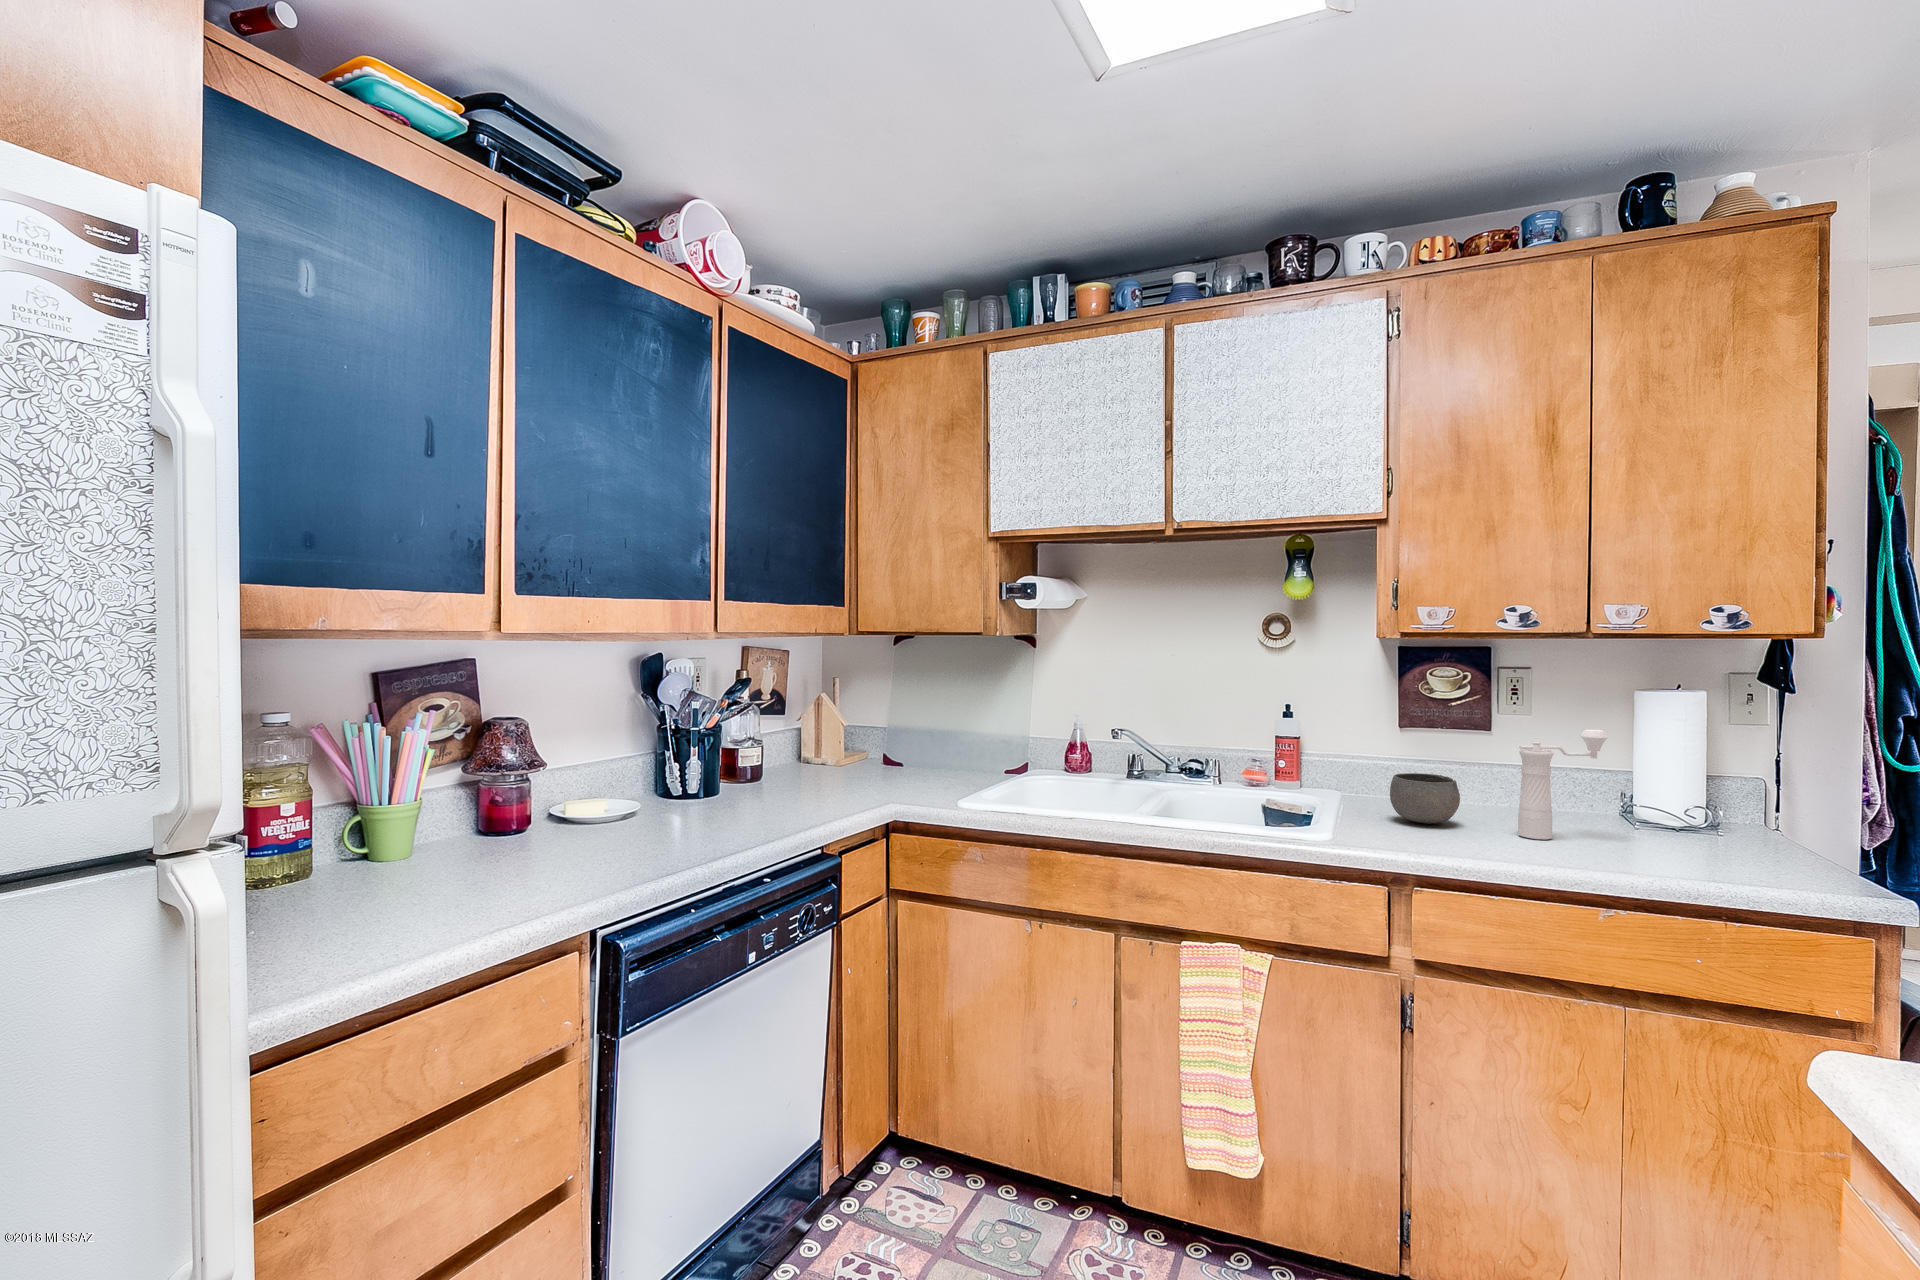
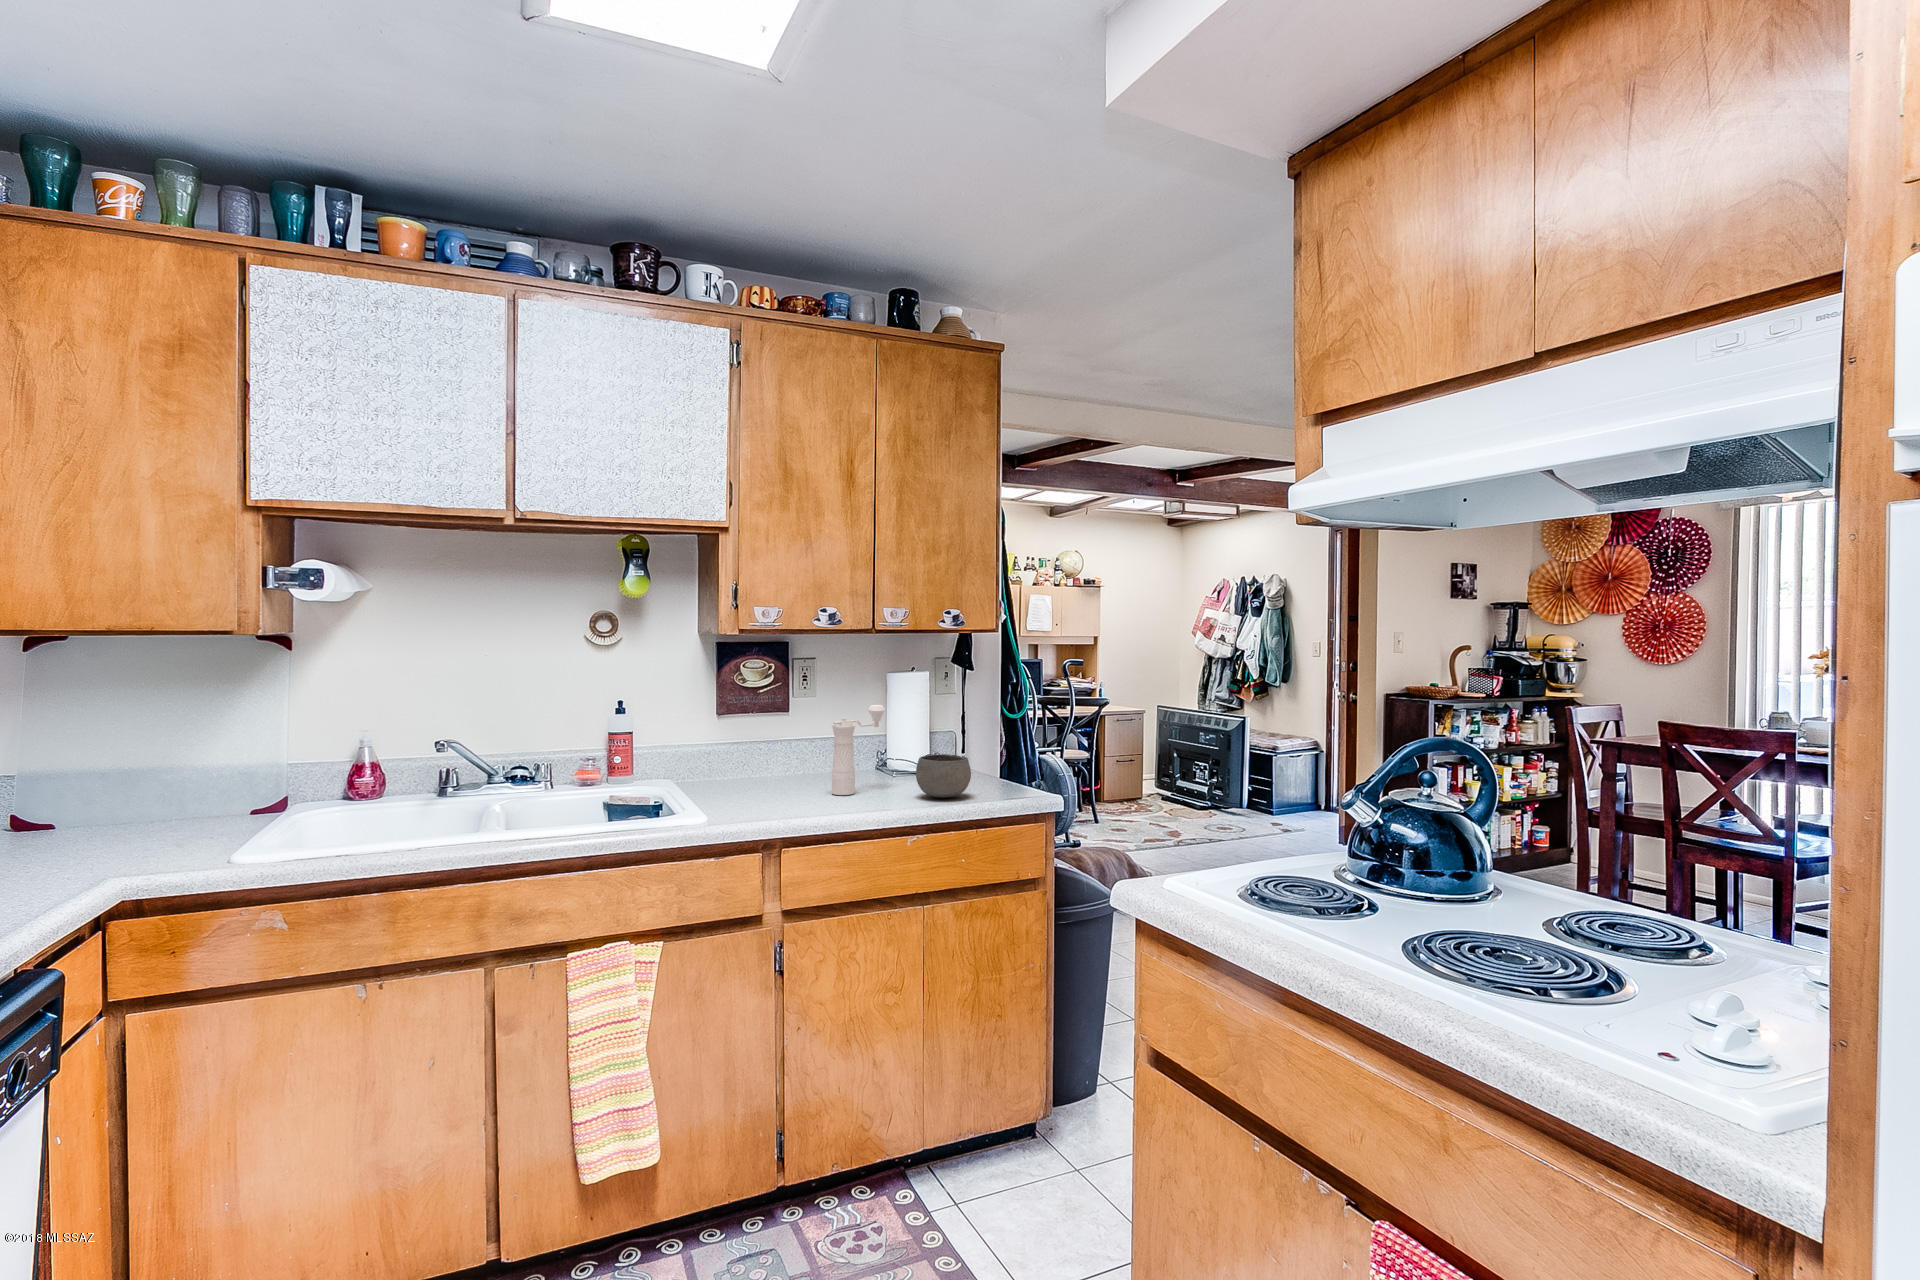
bowl: present [1390,773,1460,824] -> present [916,754,971,798]

